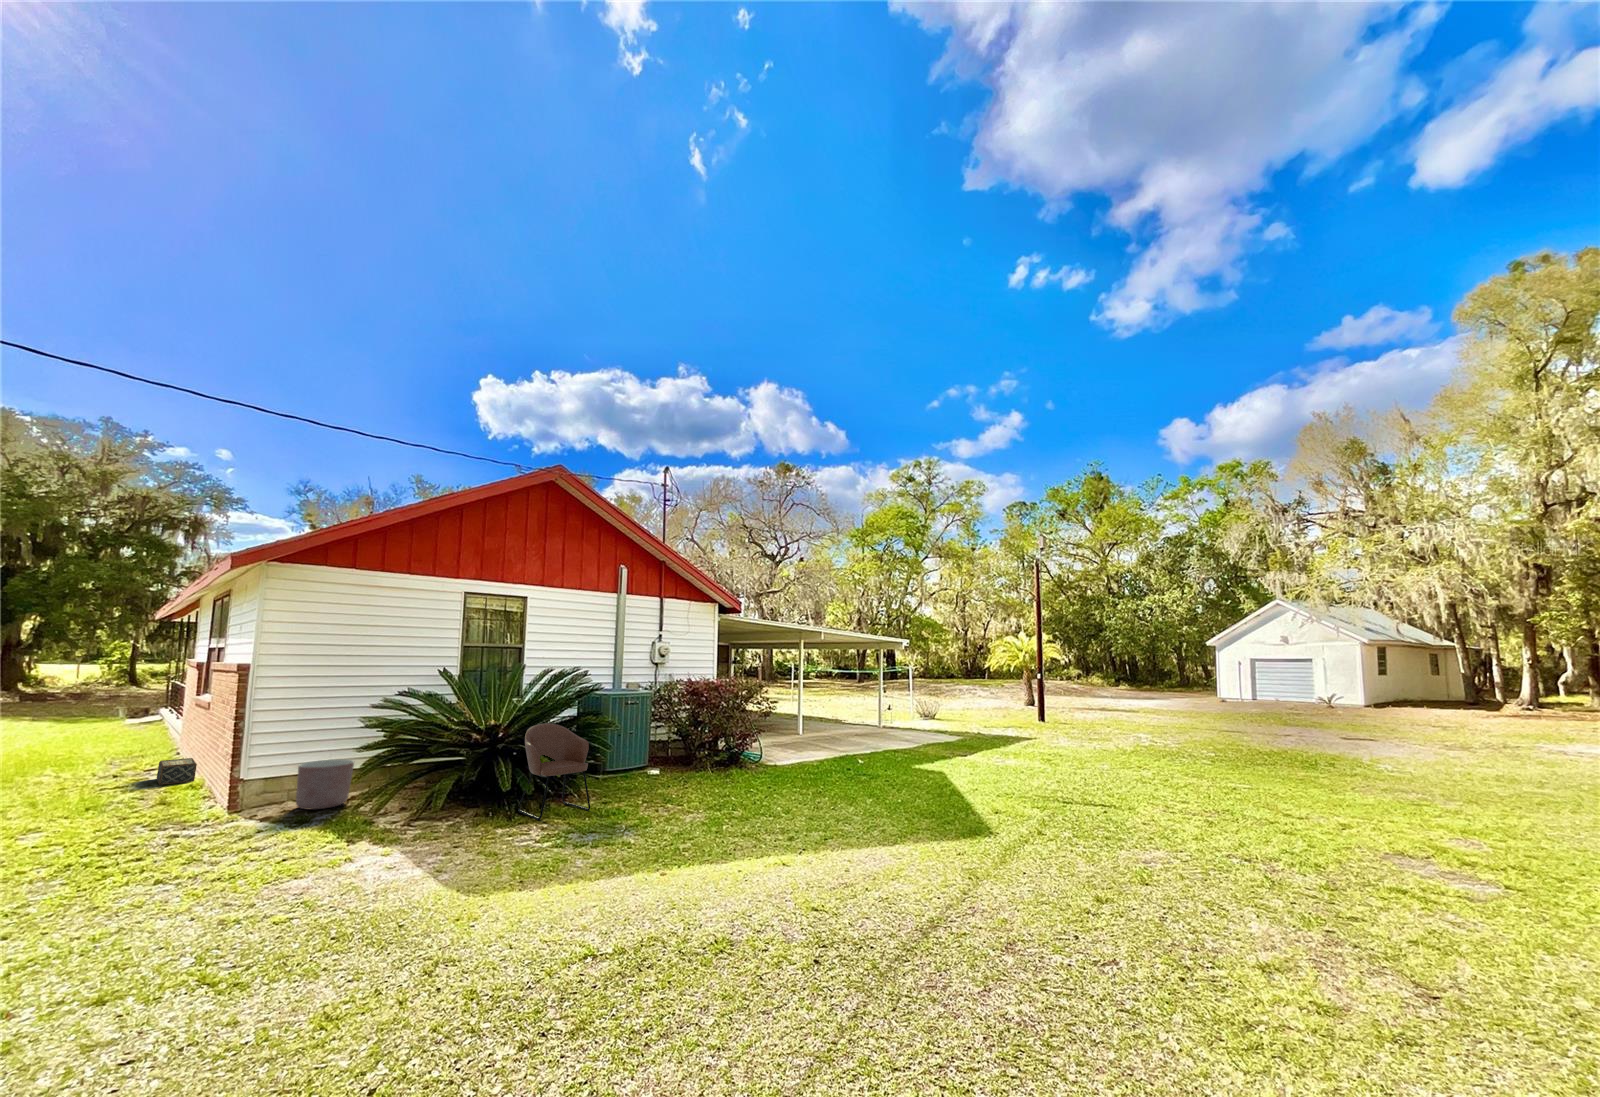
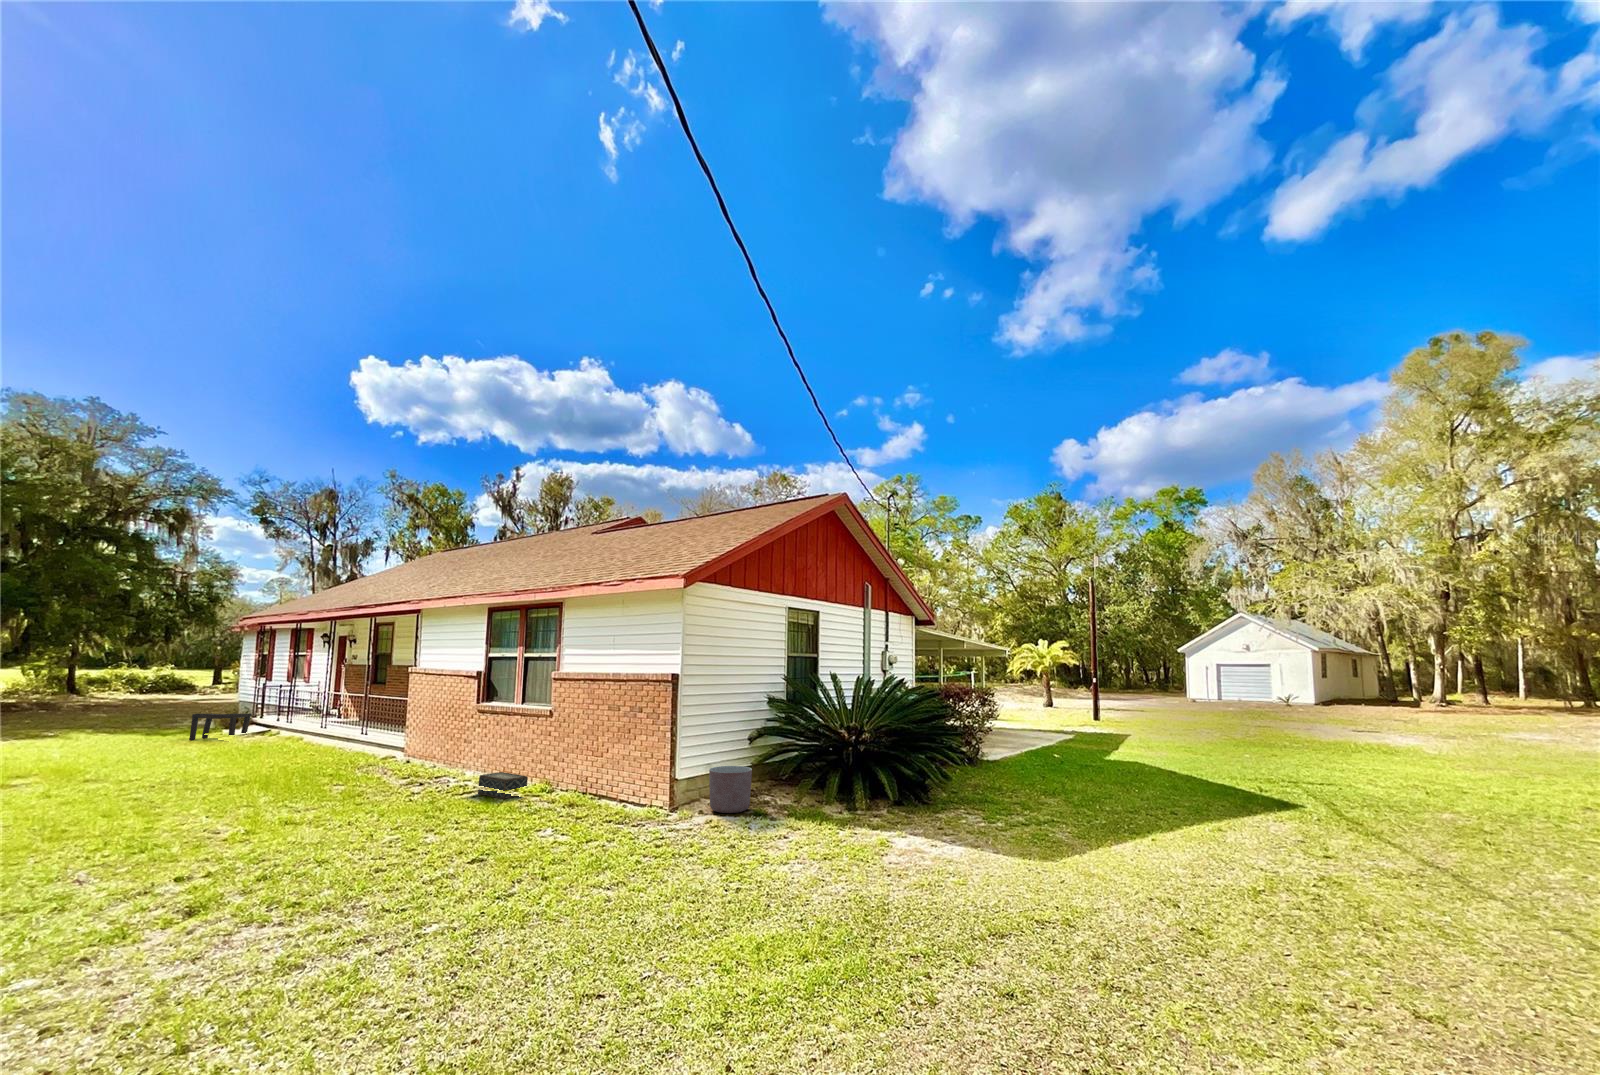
bench: none [114,697,168,721] -> present [189,713,252,740]
chair: present [518,723,590,820] -> none [910,728,973,813]

